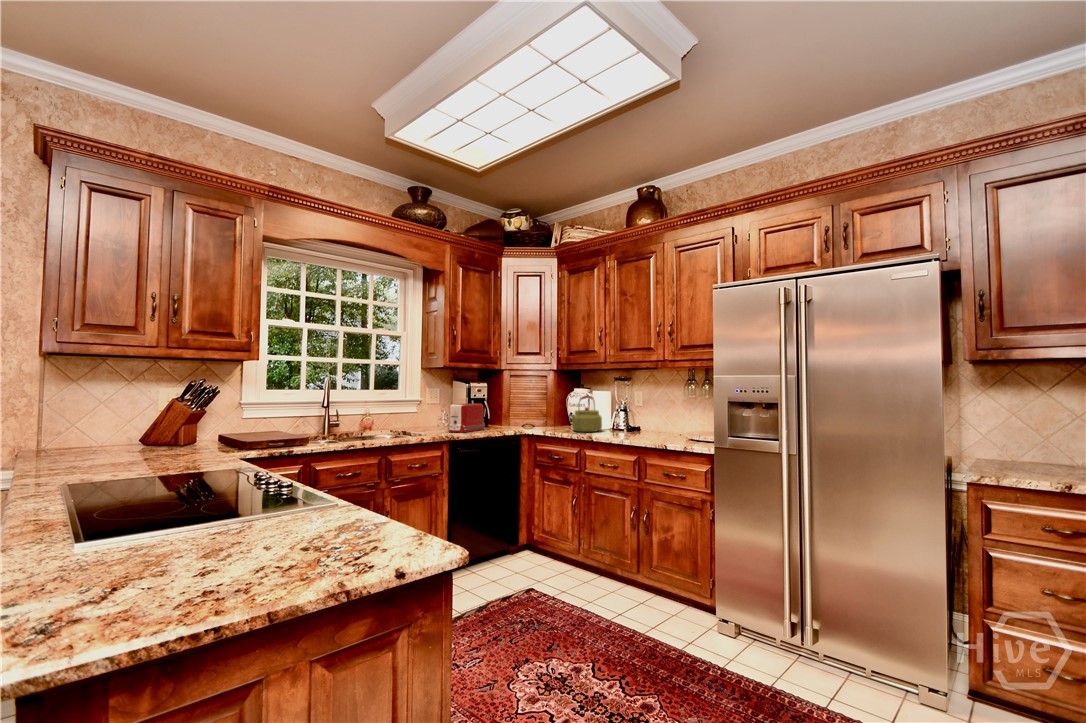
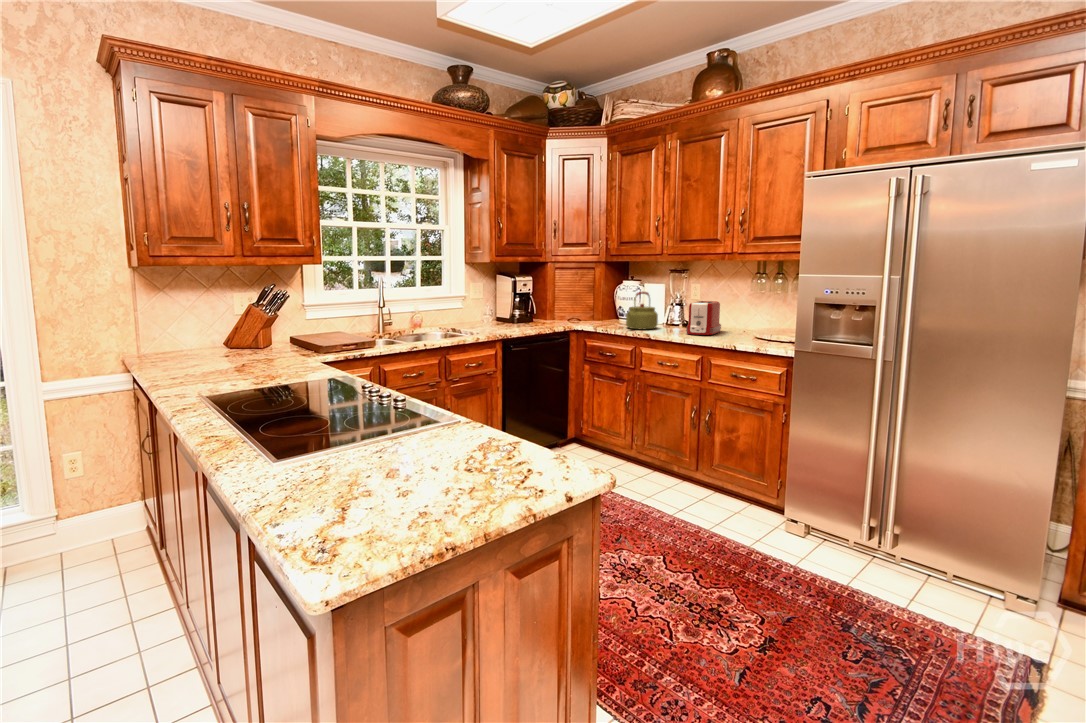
toaster: present [448,403,485,432] -> present [686,301,721,335]

